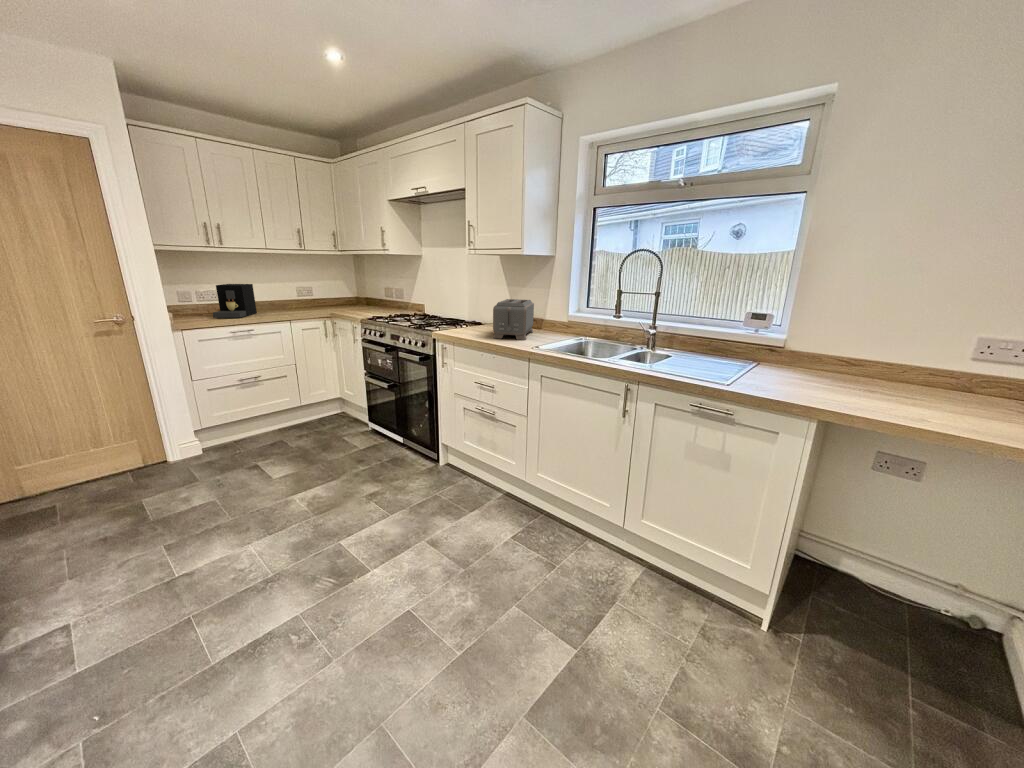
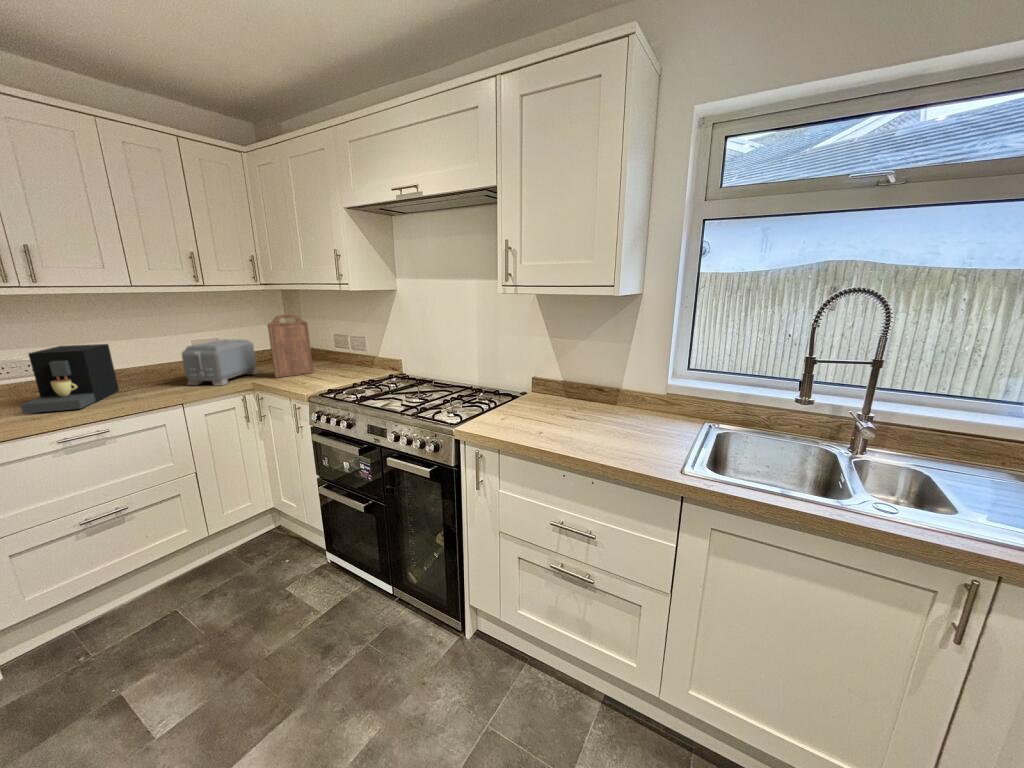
cutting board: none [341,270,368,312] -> present [268,314,313,378]
toaster: present [493,299,534,340] -> present [182,339,258,386]

